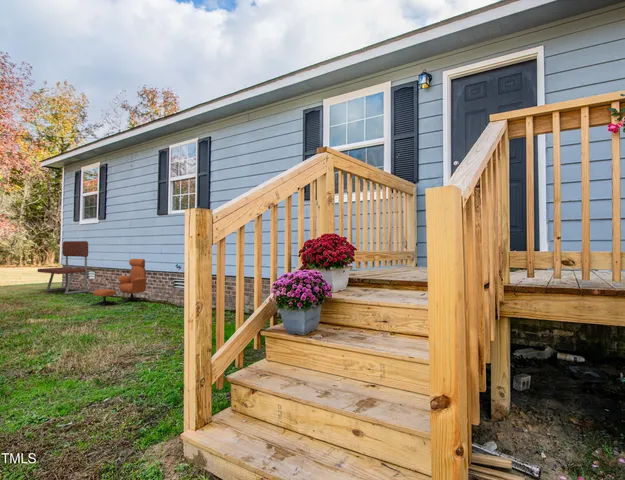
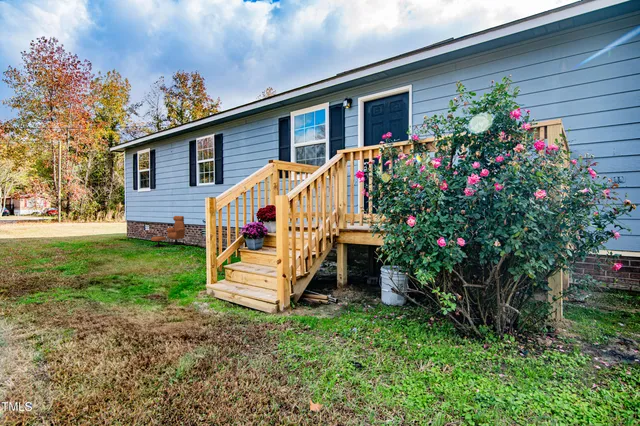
bench: present [38,241,88,294] -> none [110,204,146,241]

